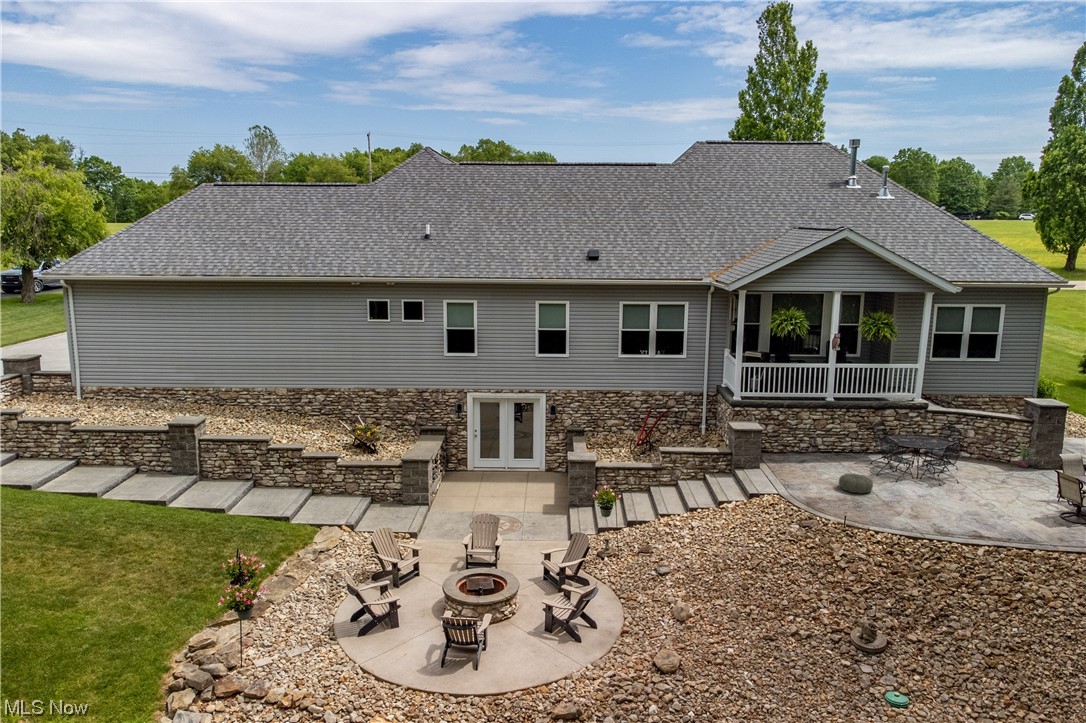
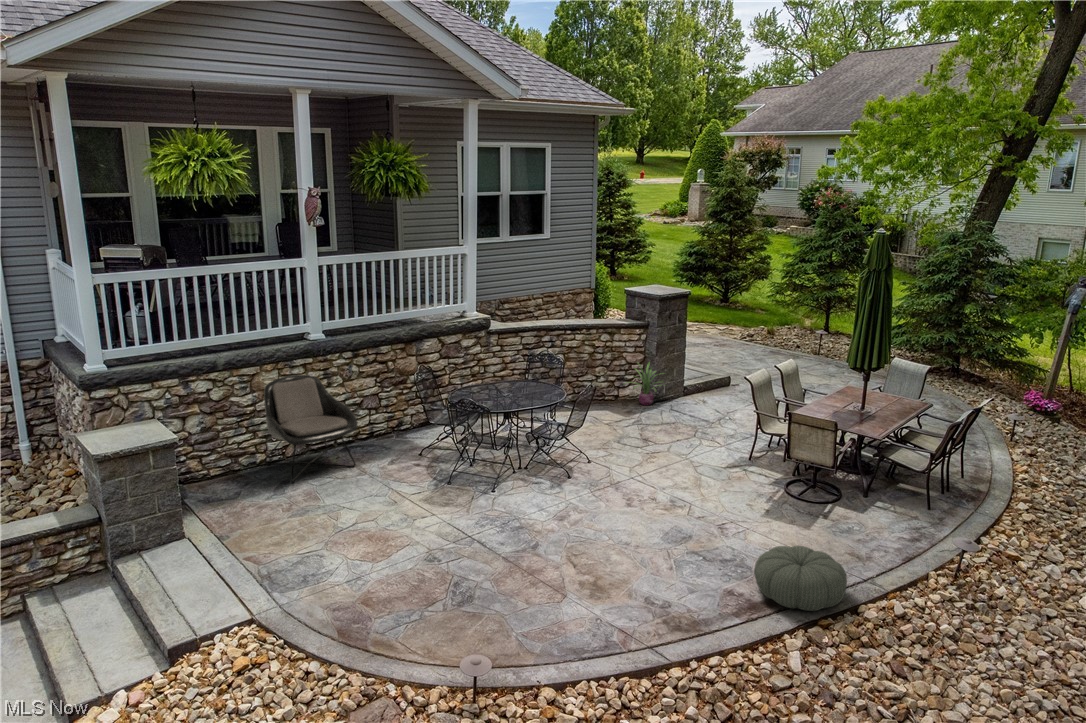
lounge chair: none [797,415,841,460] -> present [264,375,358,483]
pouf: present [839,473,873,493] -> present [754,546,847,611]

